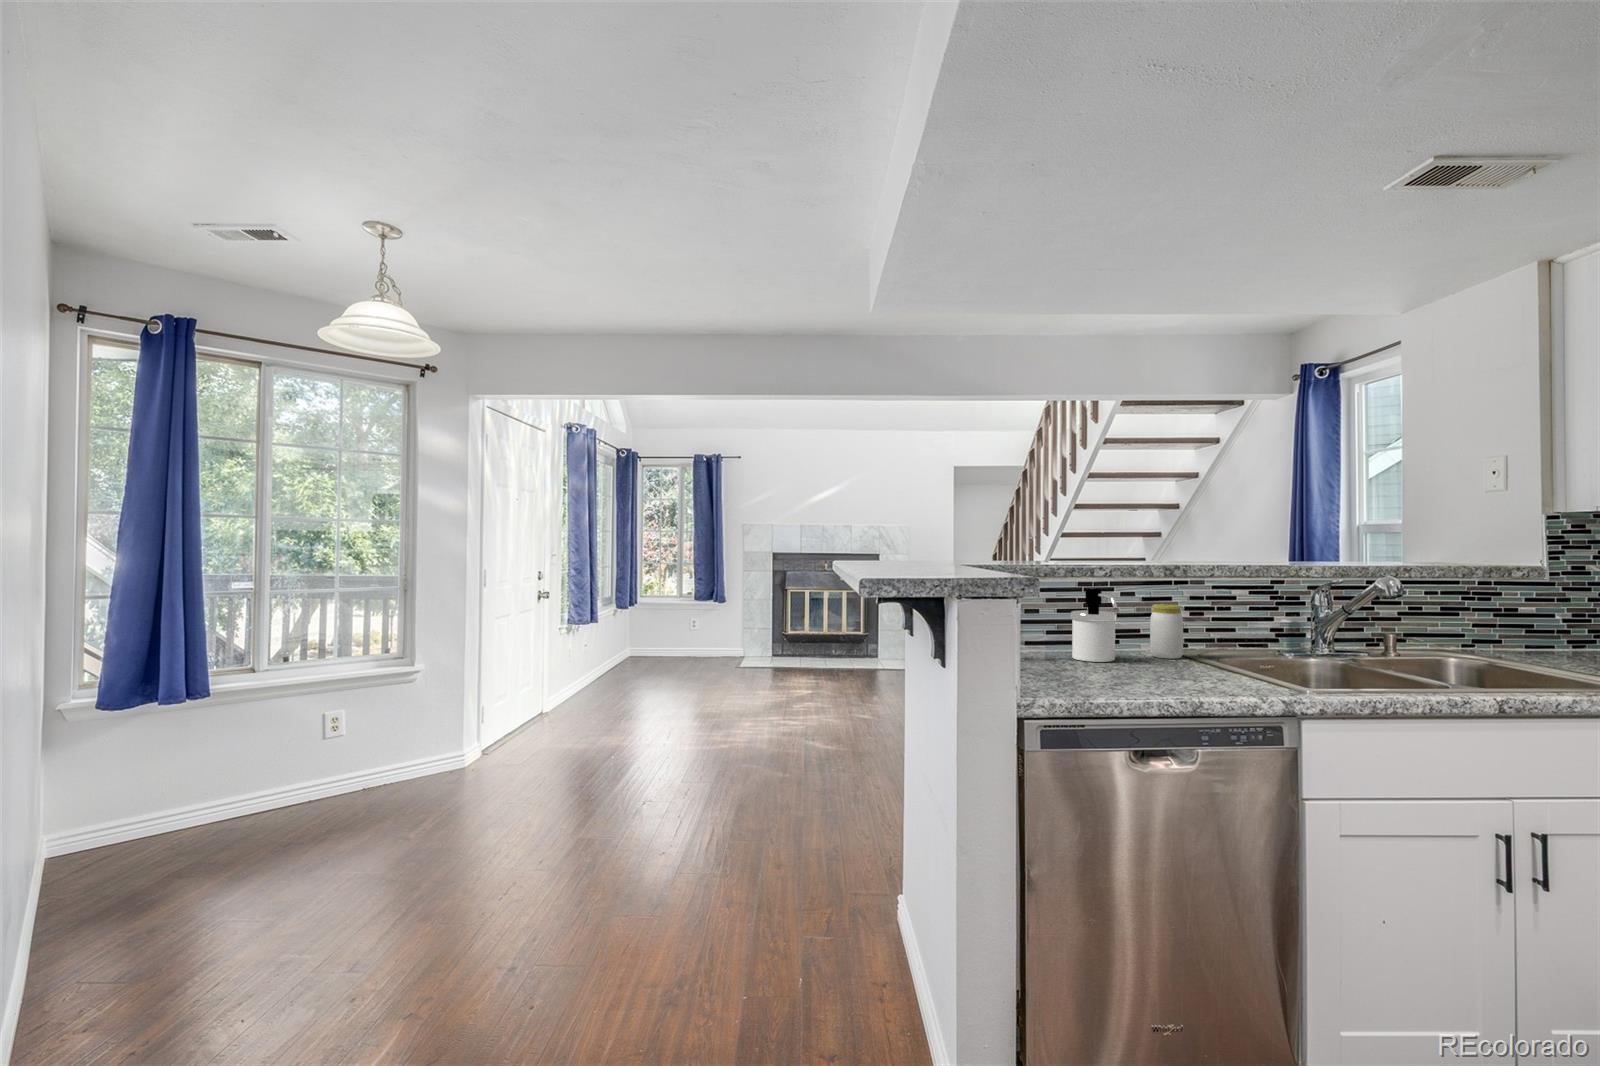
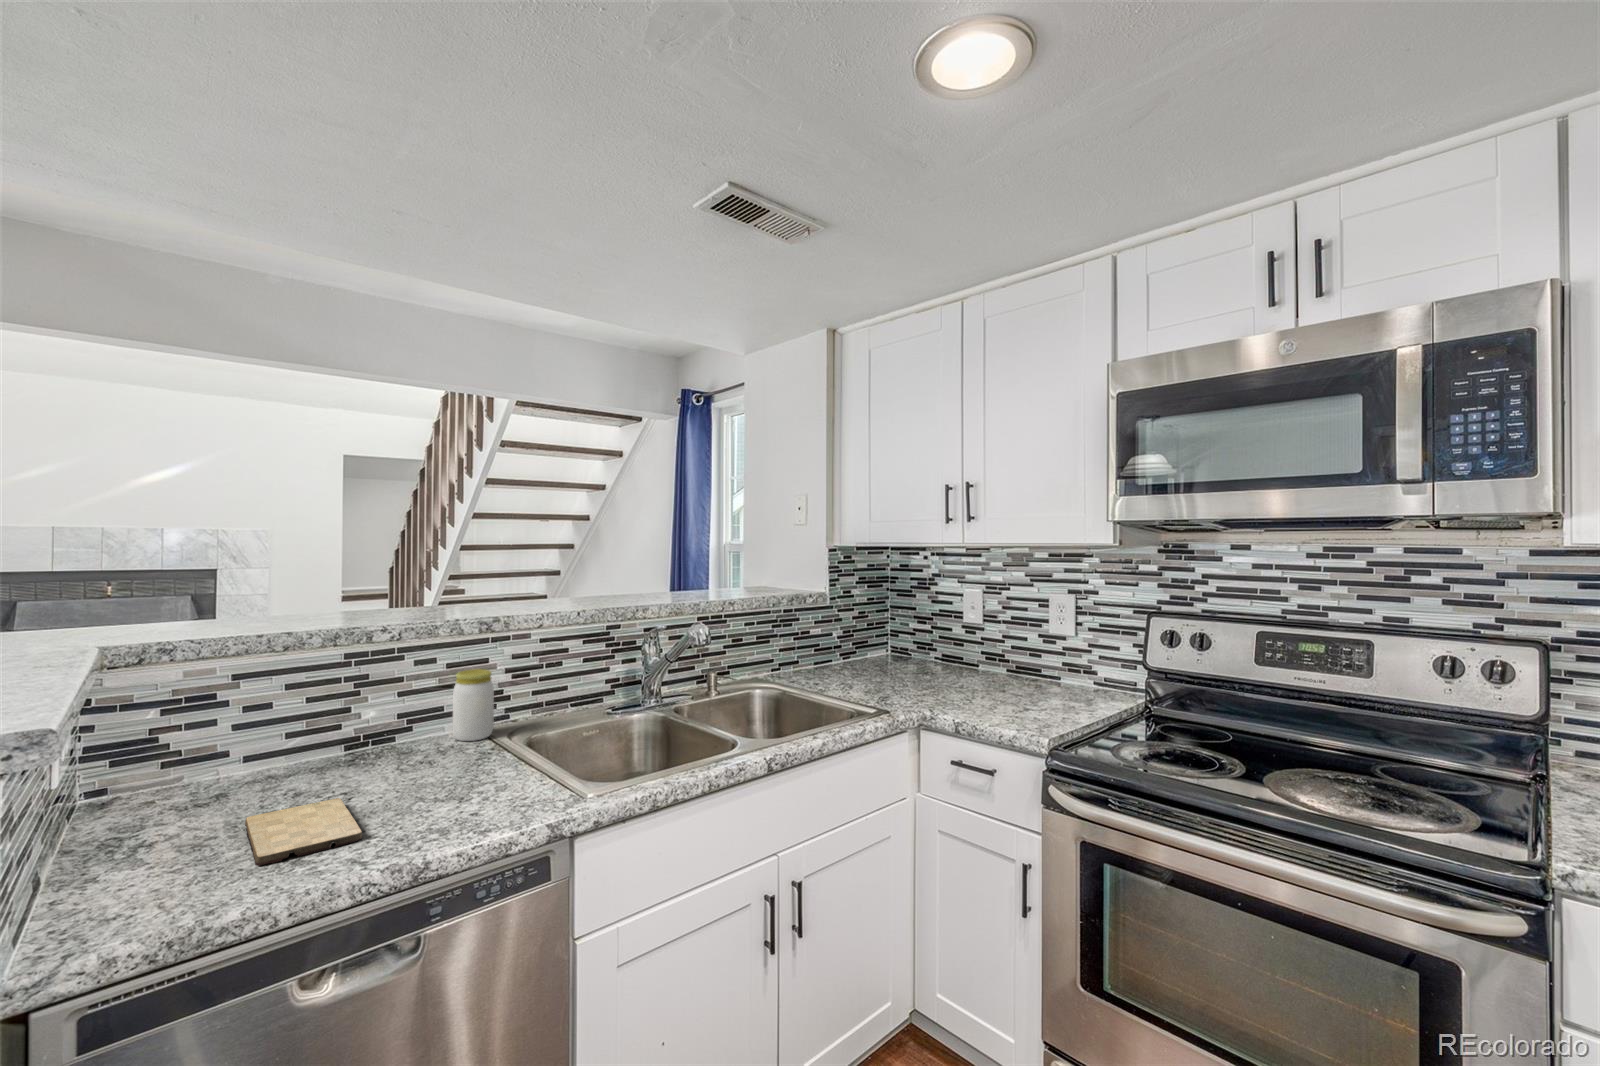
soap dispenser: present [1071,588,1117,662] -> none [324,665,394,772]
cutting board: none [1056,668,1140,687] -> present [245,798,362,866]

